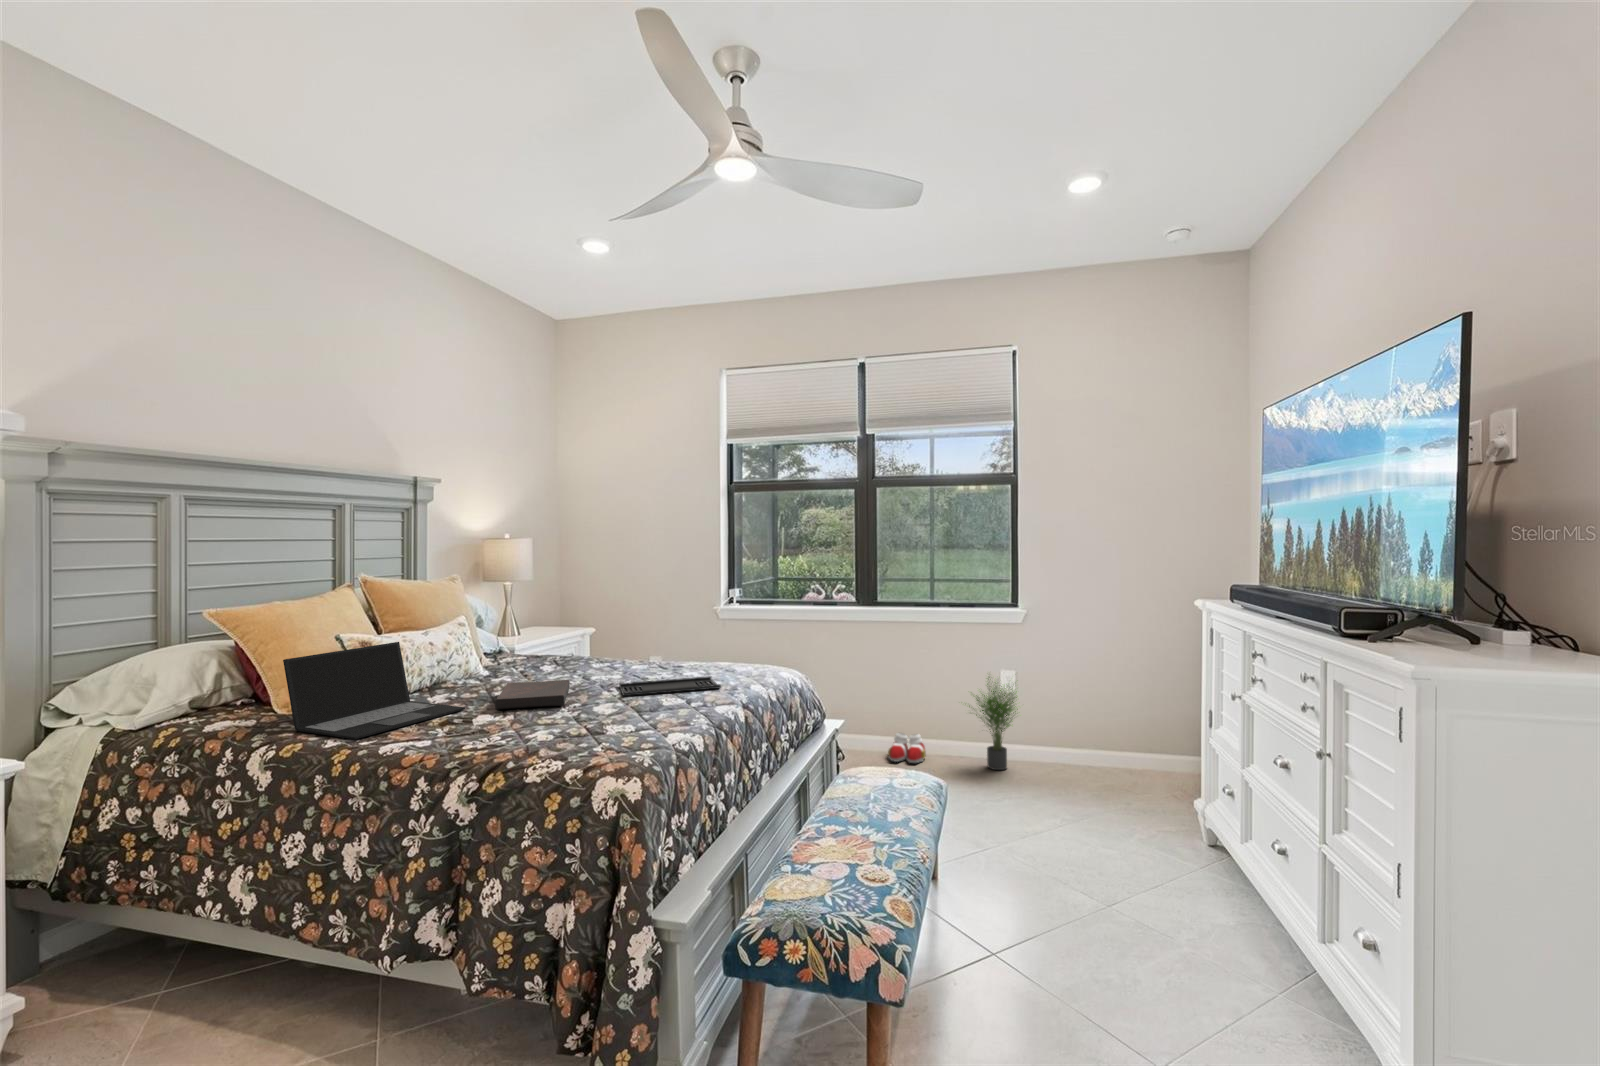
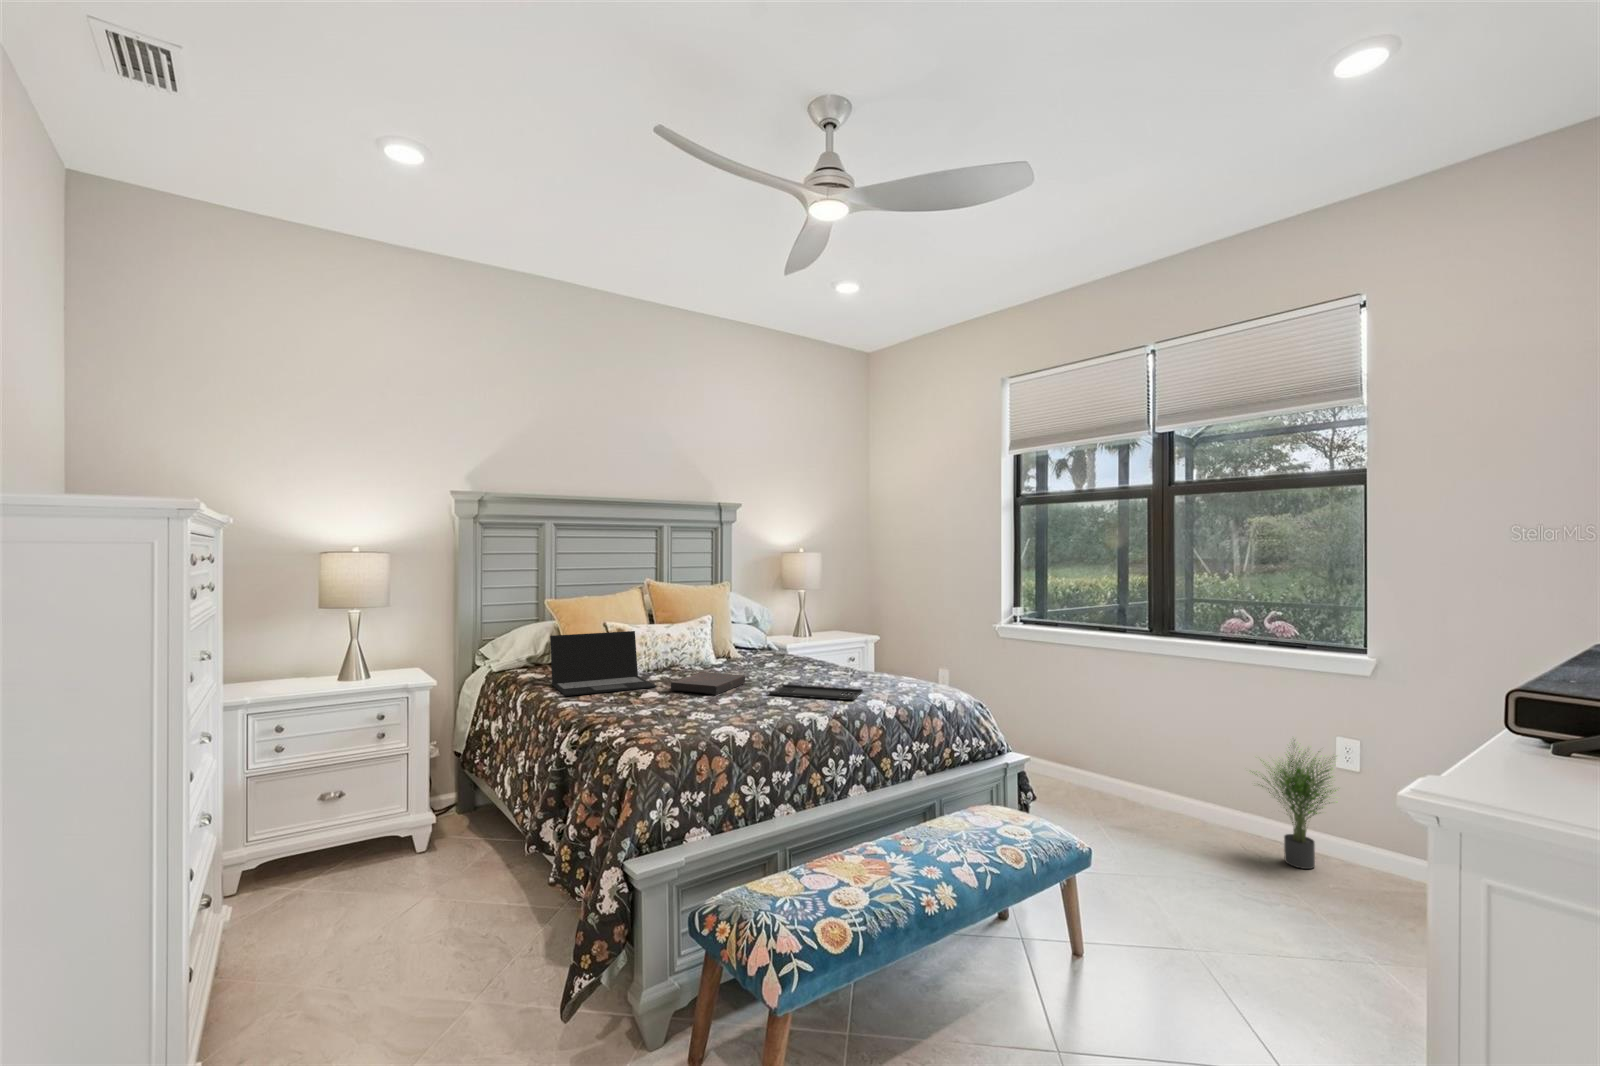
slippers: present [888,733,926,763] -> none [1157,793,1213,833]

